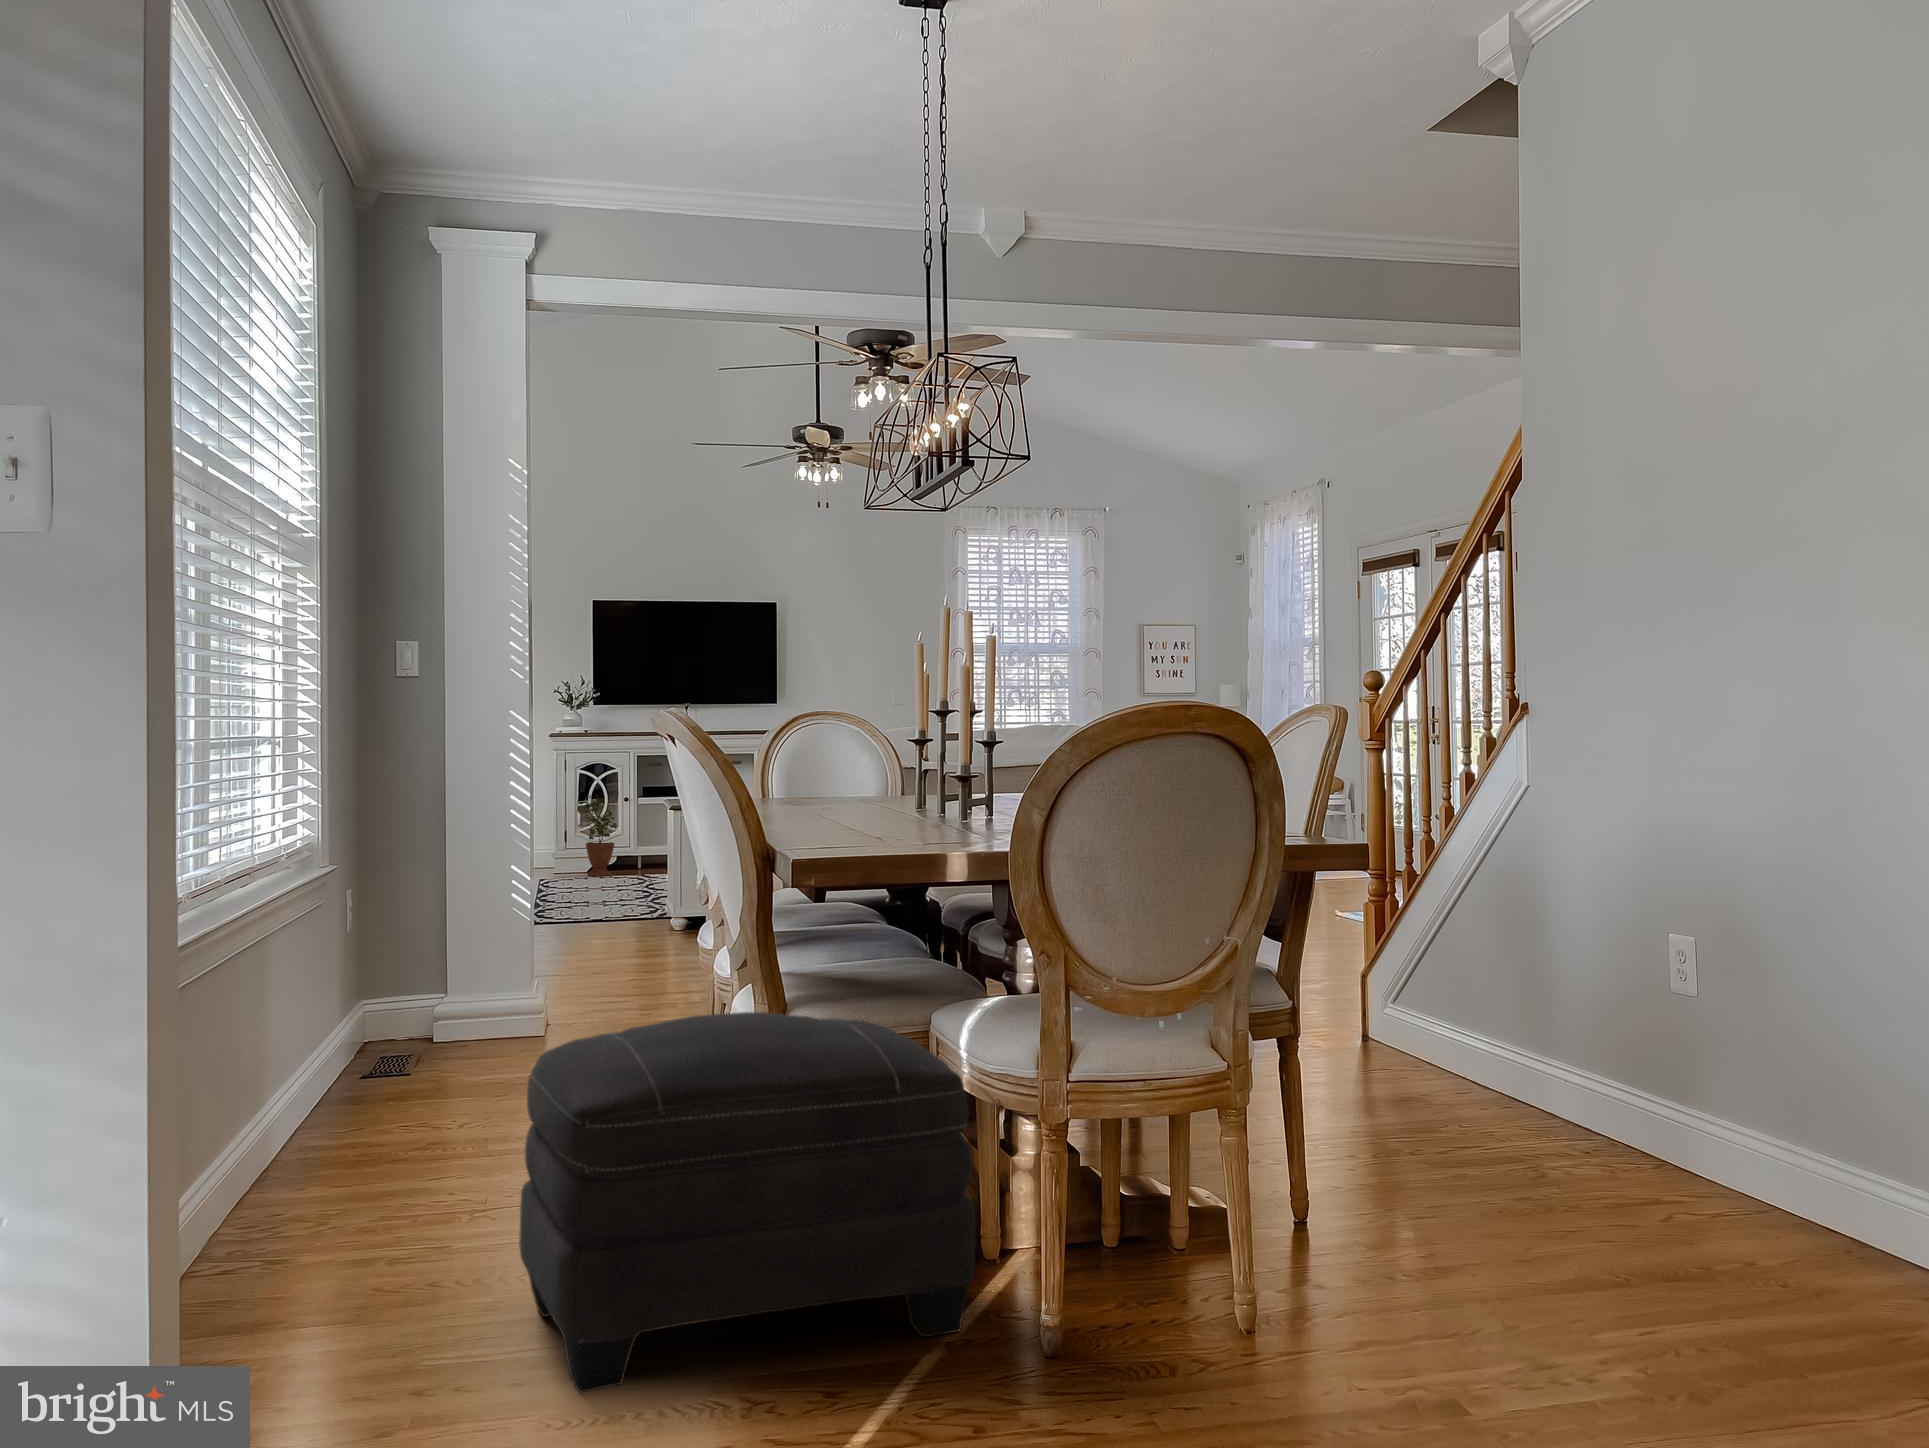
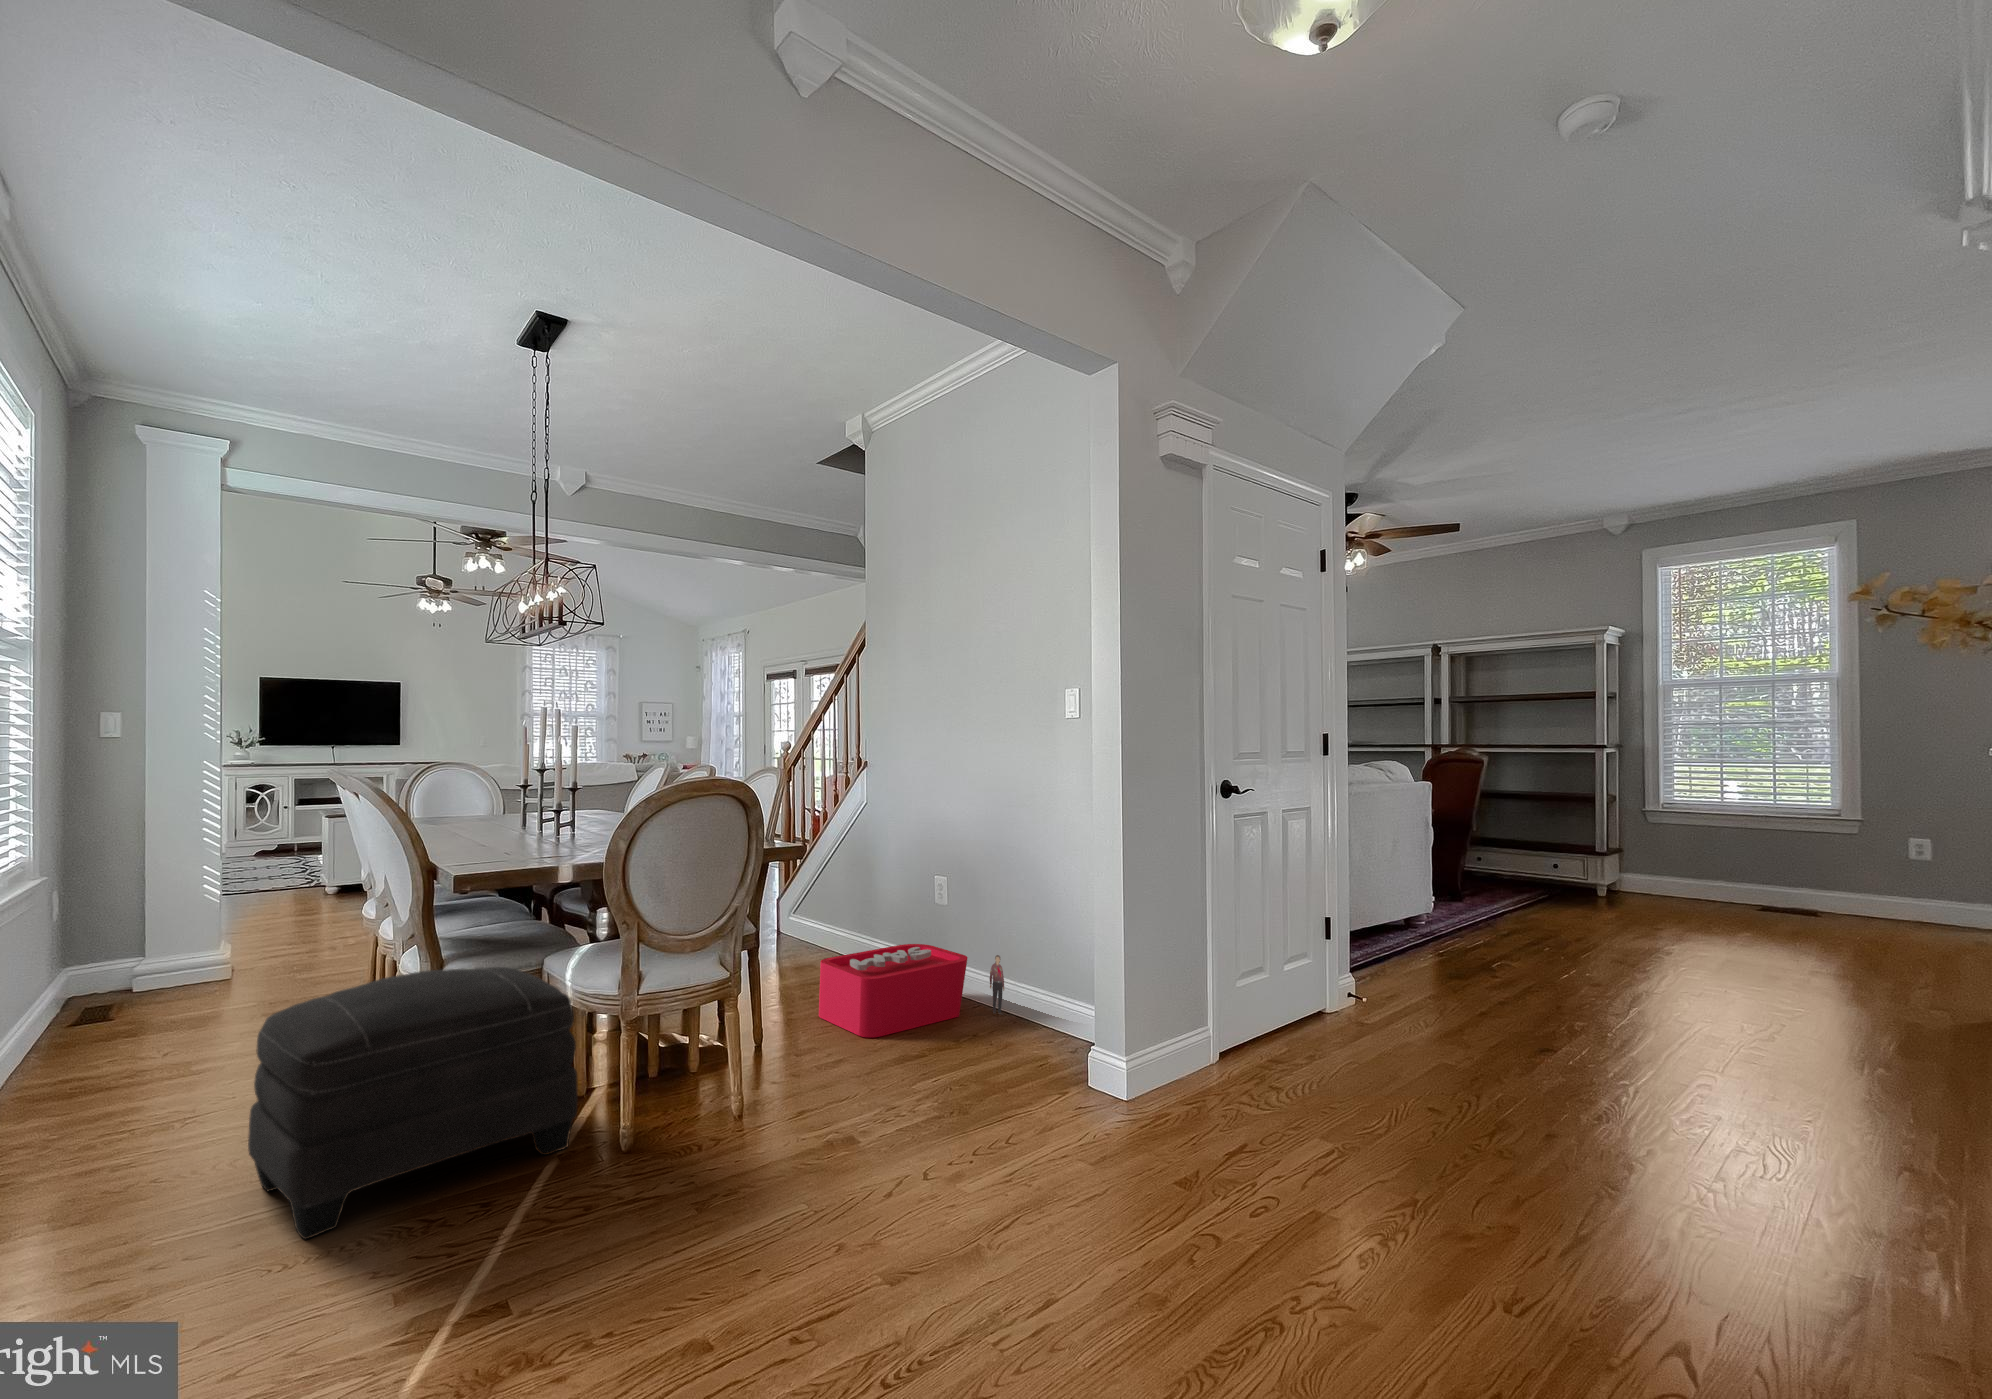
potted plant: present [579,796,617,876] -> none [246,803,277,859]
storage bin: none [1410,1074,1796,1237] -> present [819,944,1004,1038]

